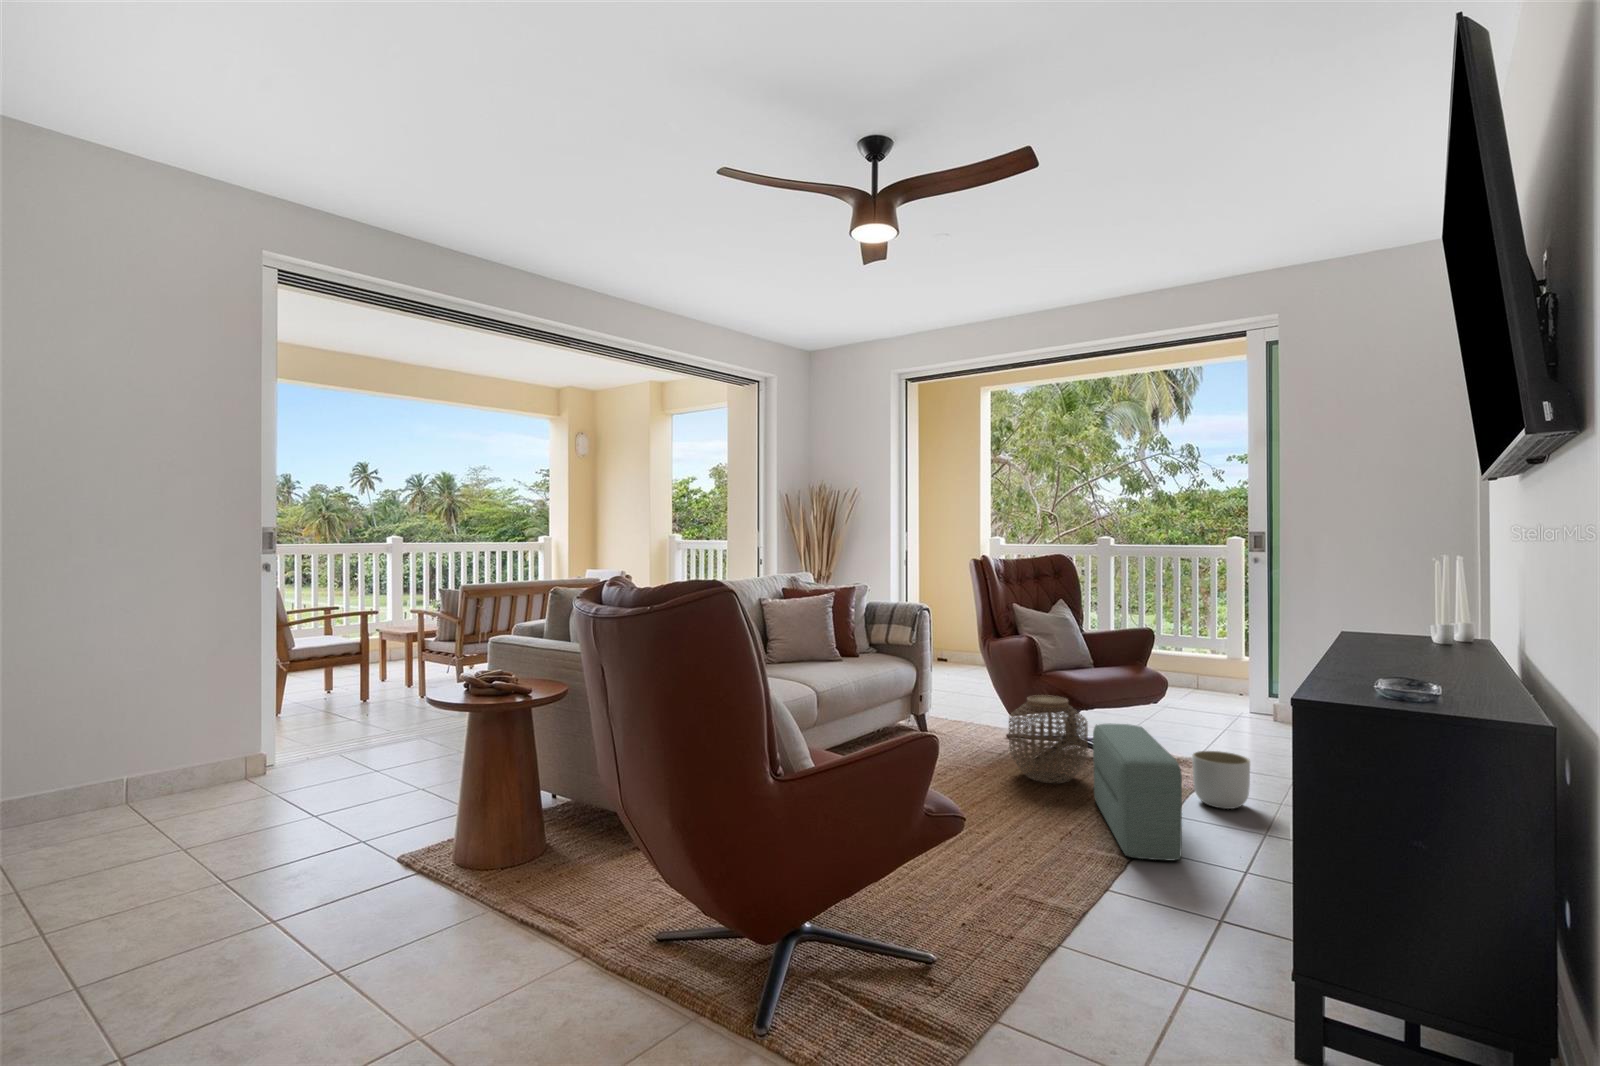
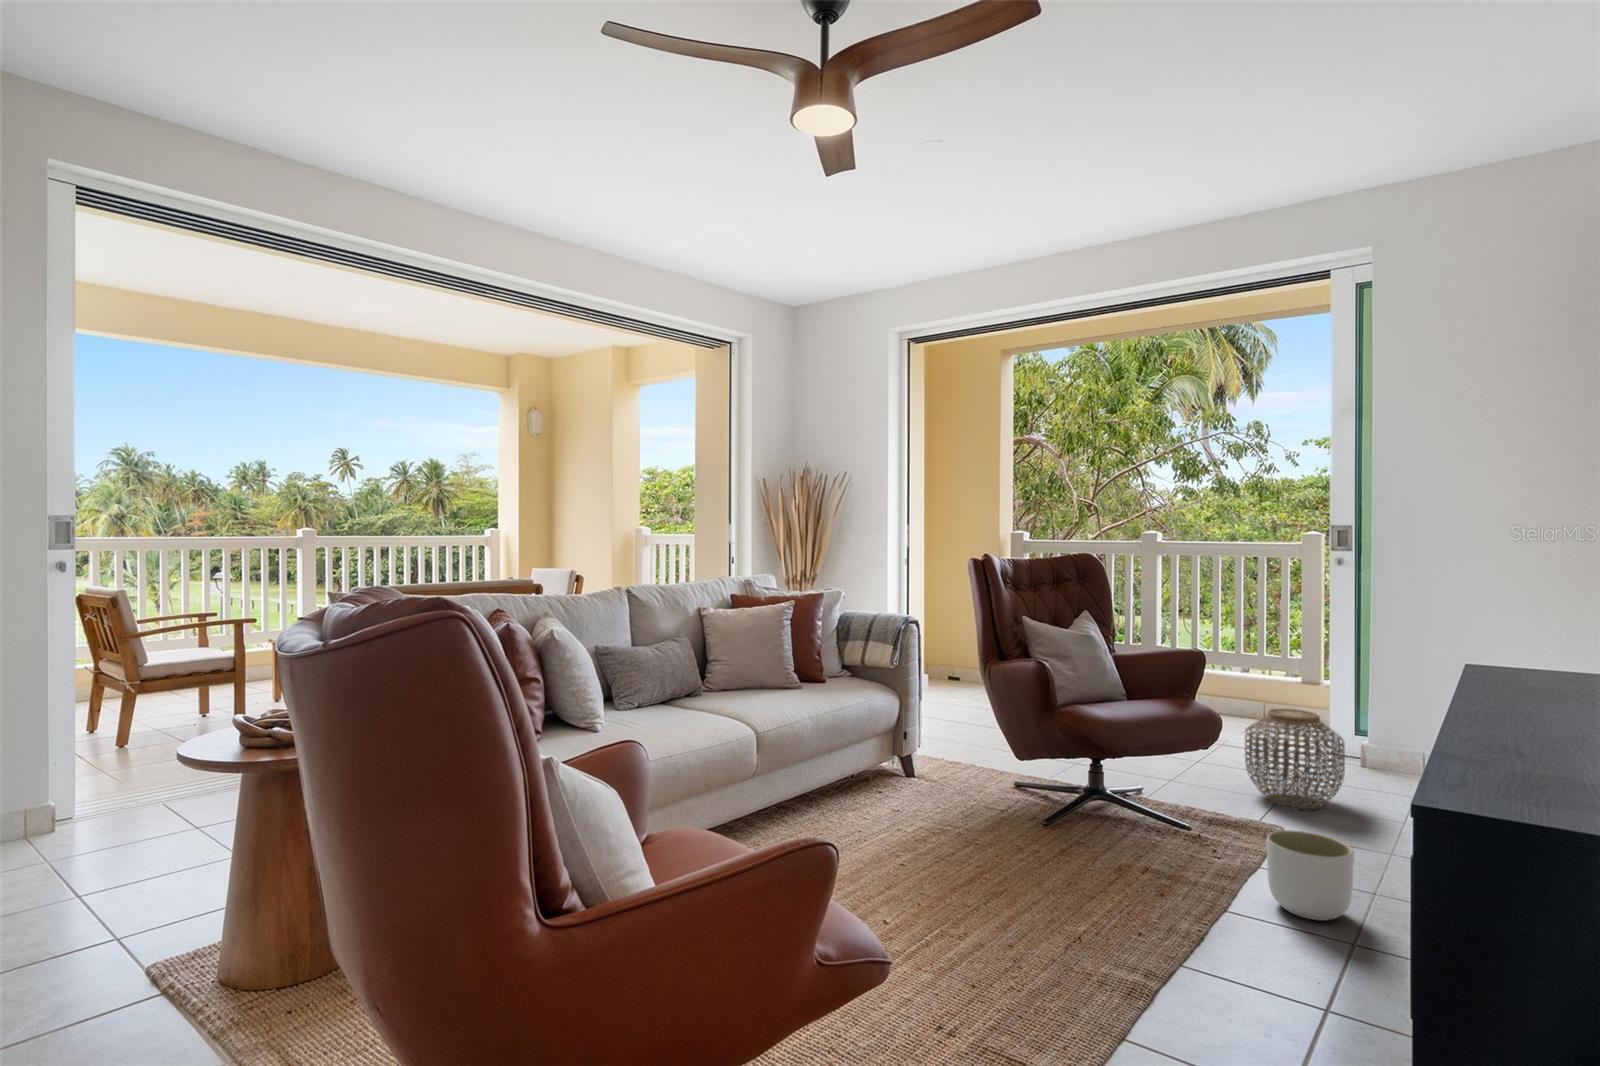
woven basket: present [1009,695,1088,783] -> present [1245,708,1345,809]
pouf: present [1093,723,1182,860] -> none [1122,792,1254,1030]

